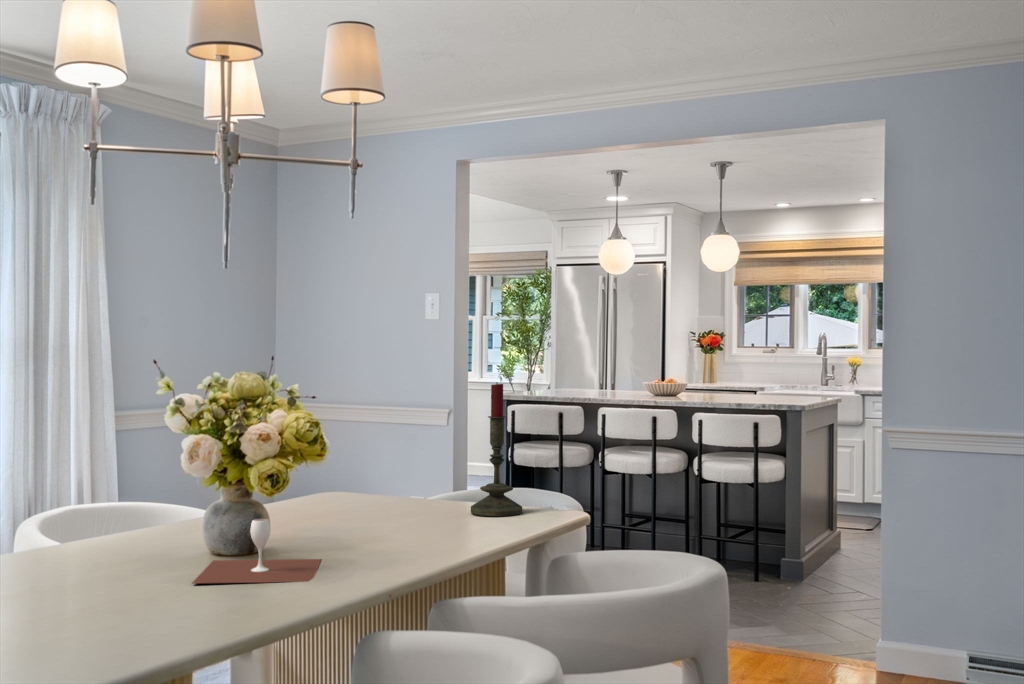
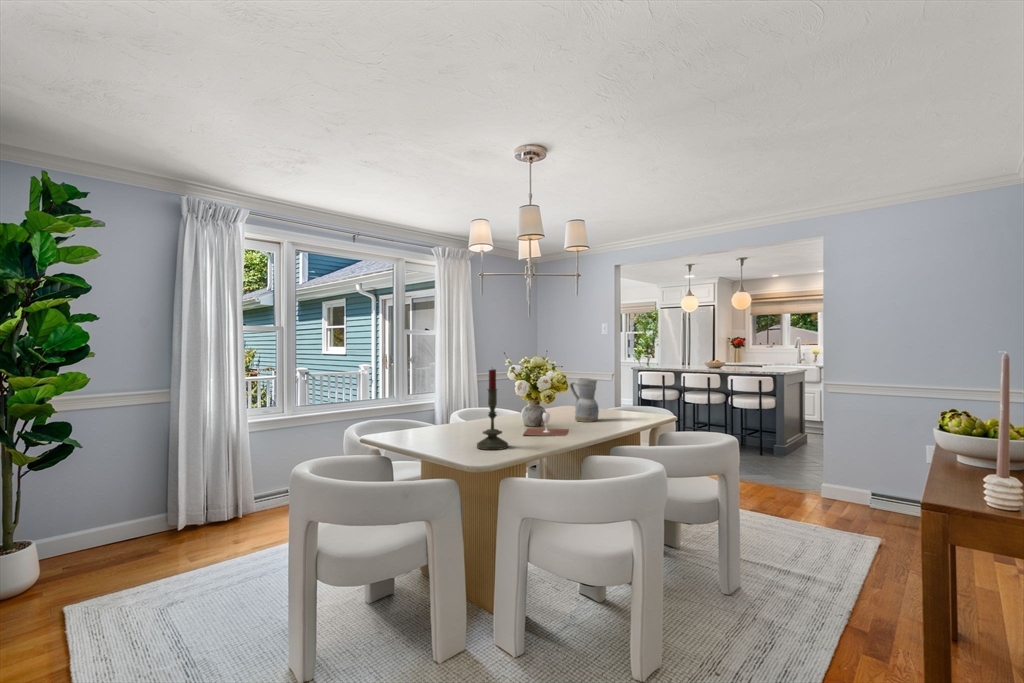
candle: present [471,383,522,517] -> present [477,369,508,450]
ceramic pitcher: none [331,426,401,535] -> present [570,378,599,422]

